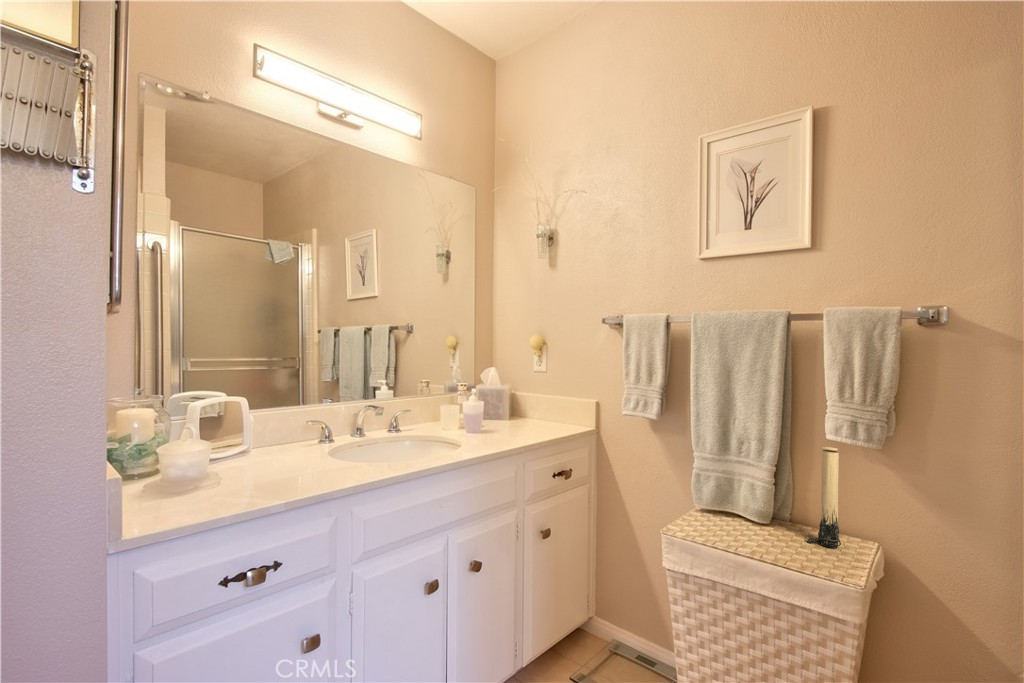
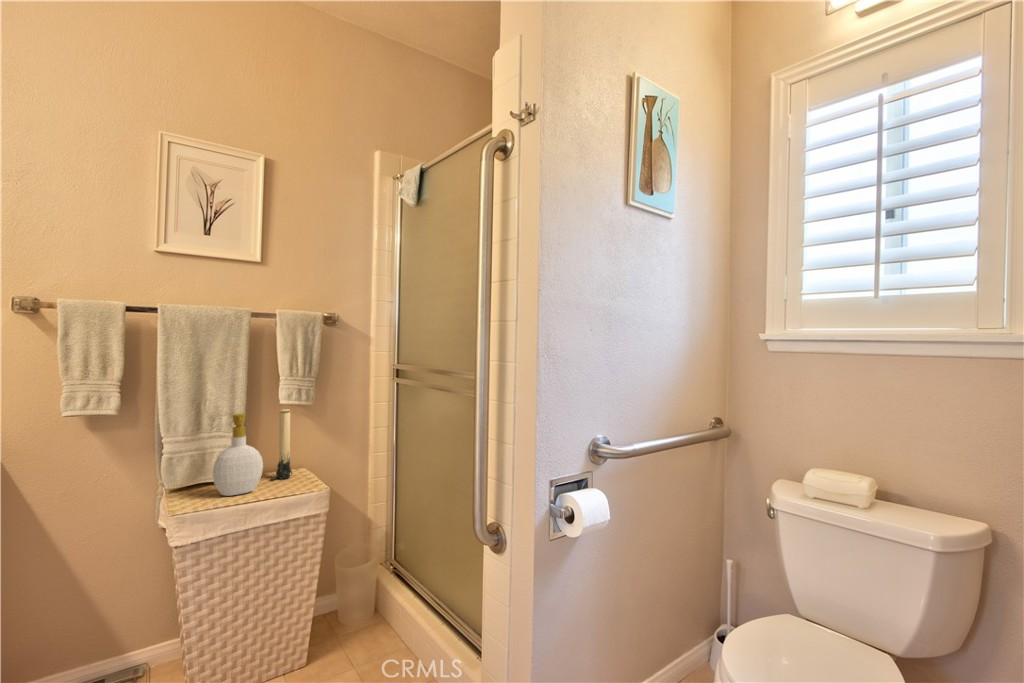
soap bottle: none [727,439,788,544] -> present [212,414,263,496]

